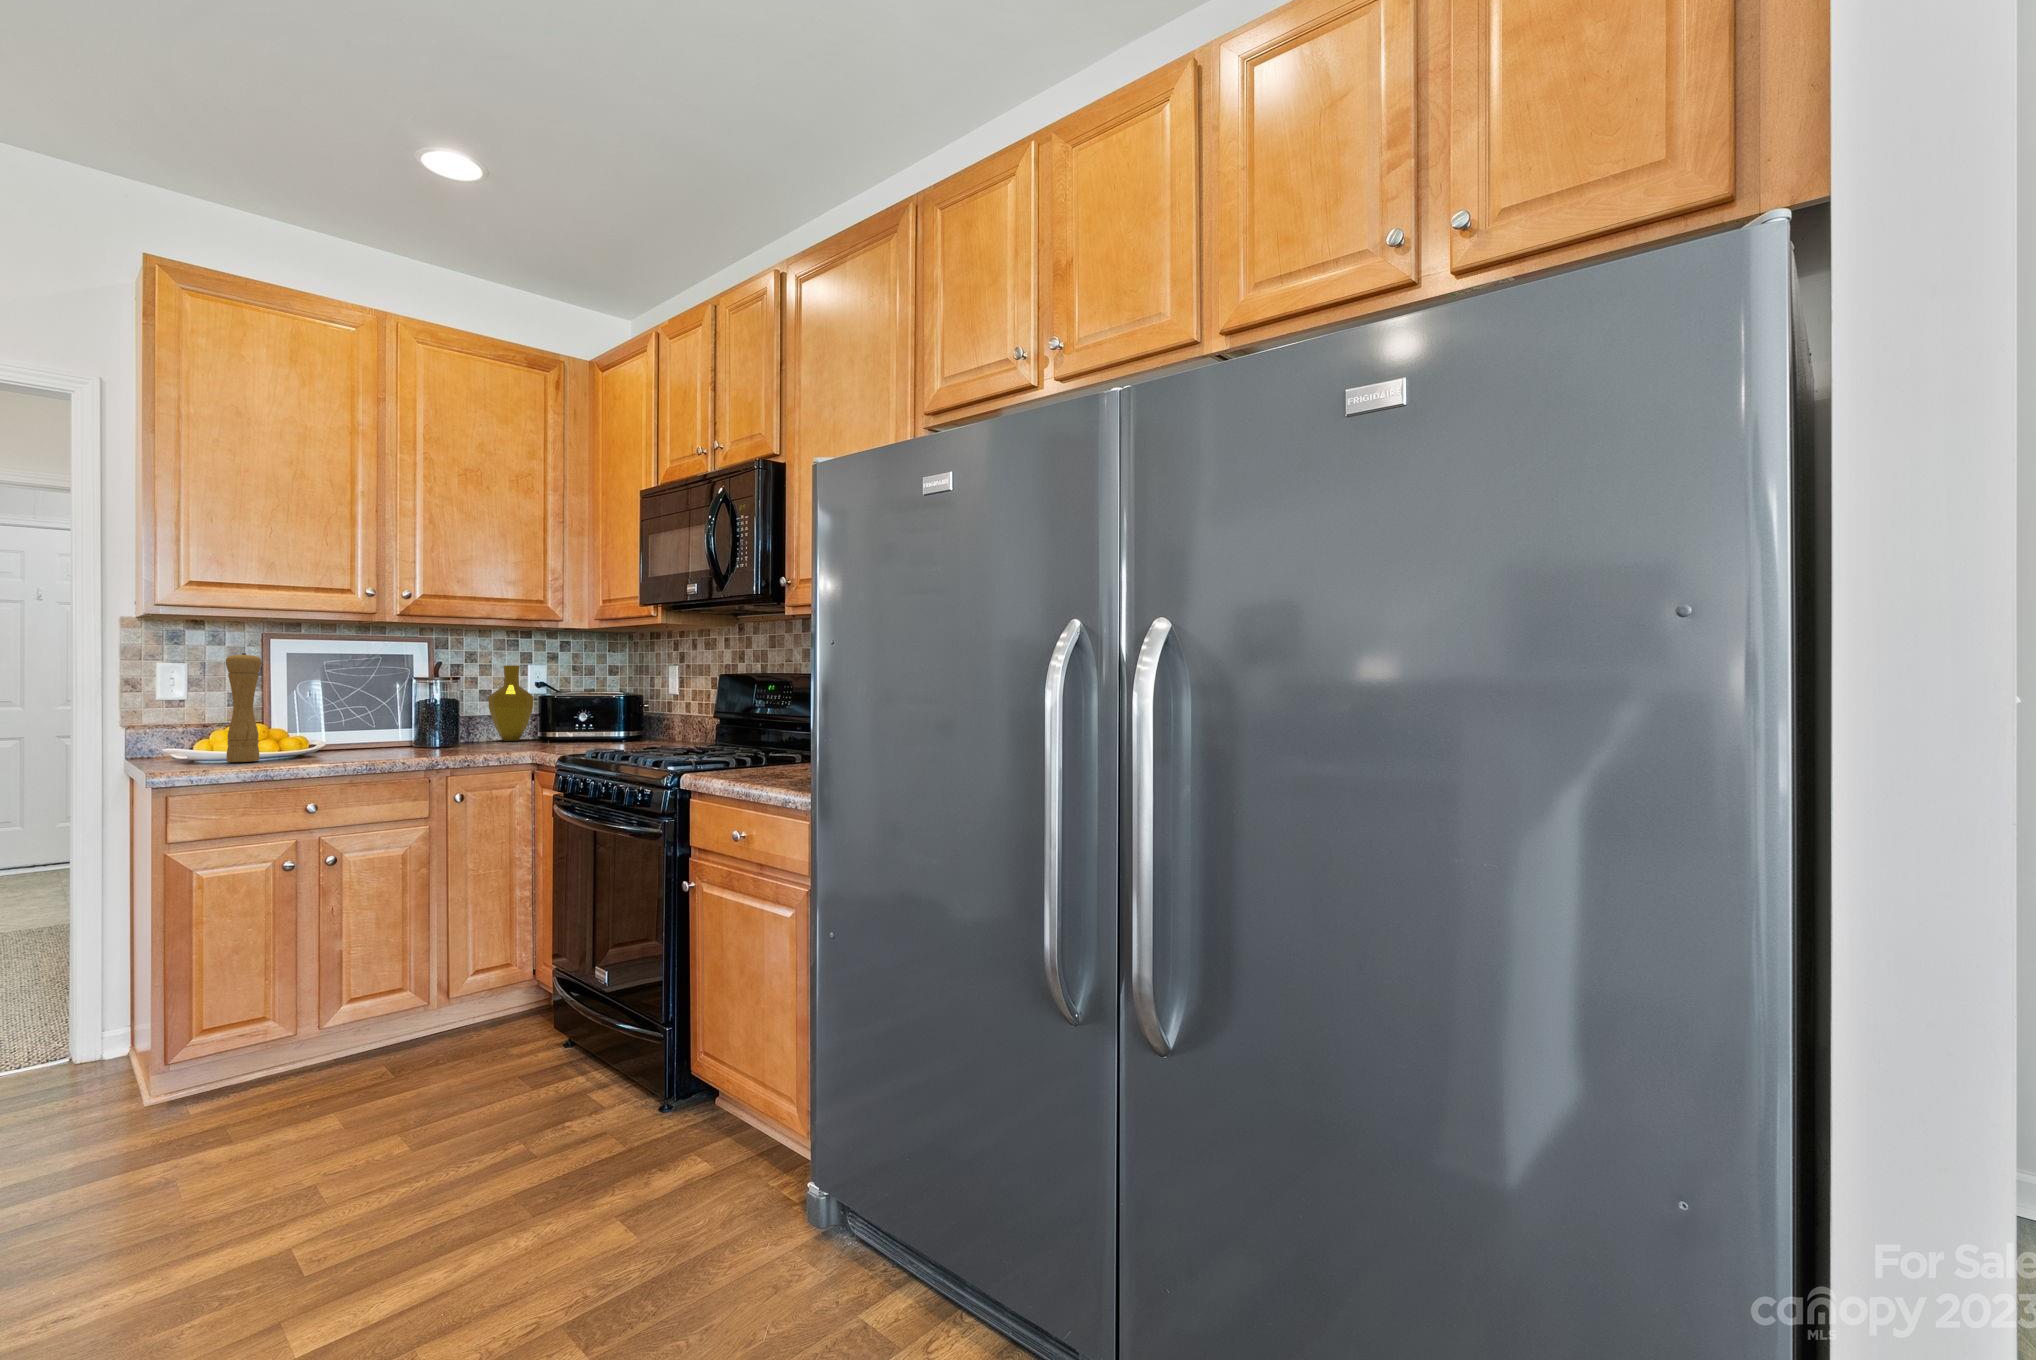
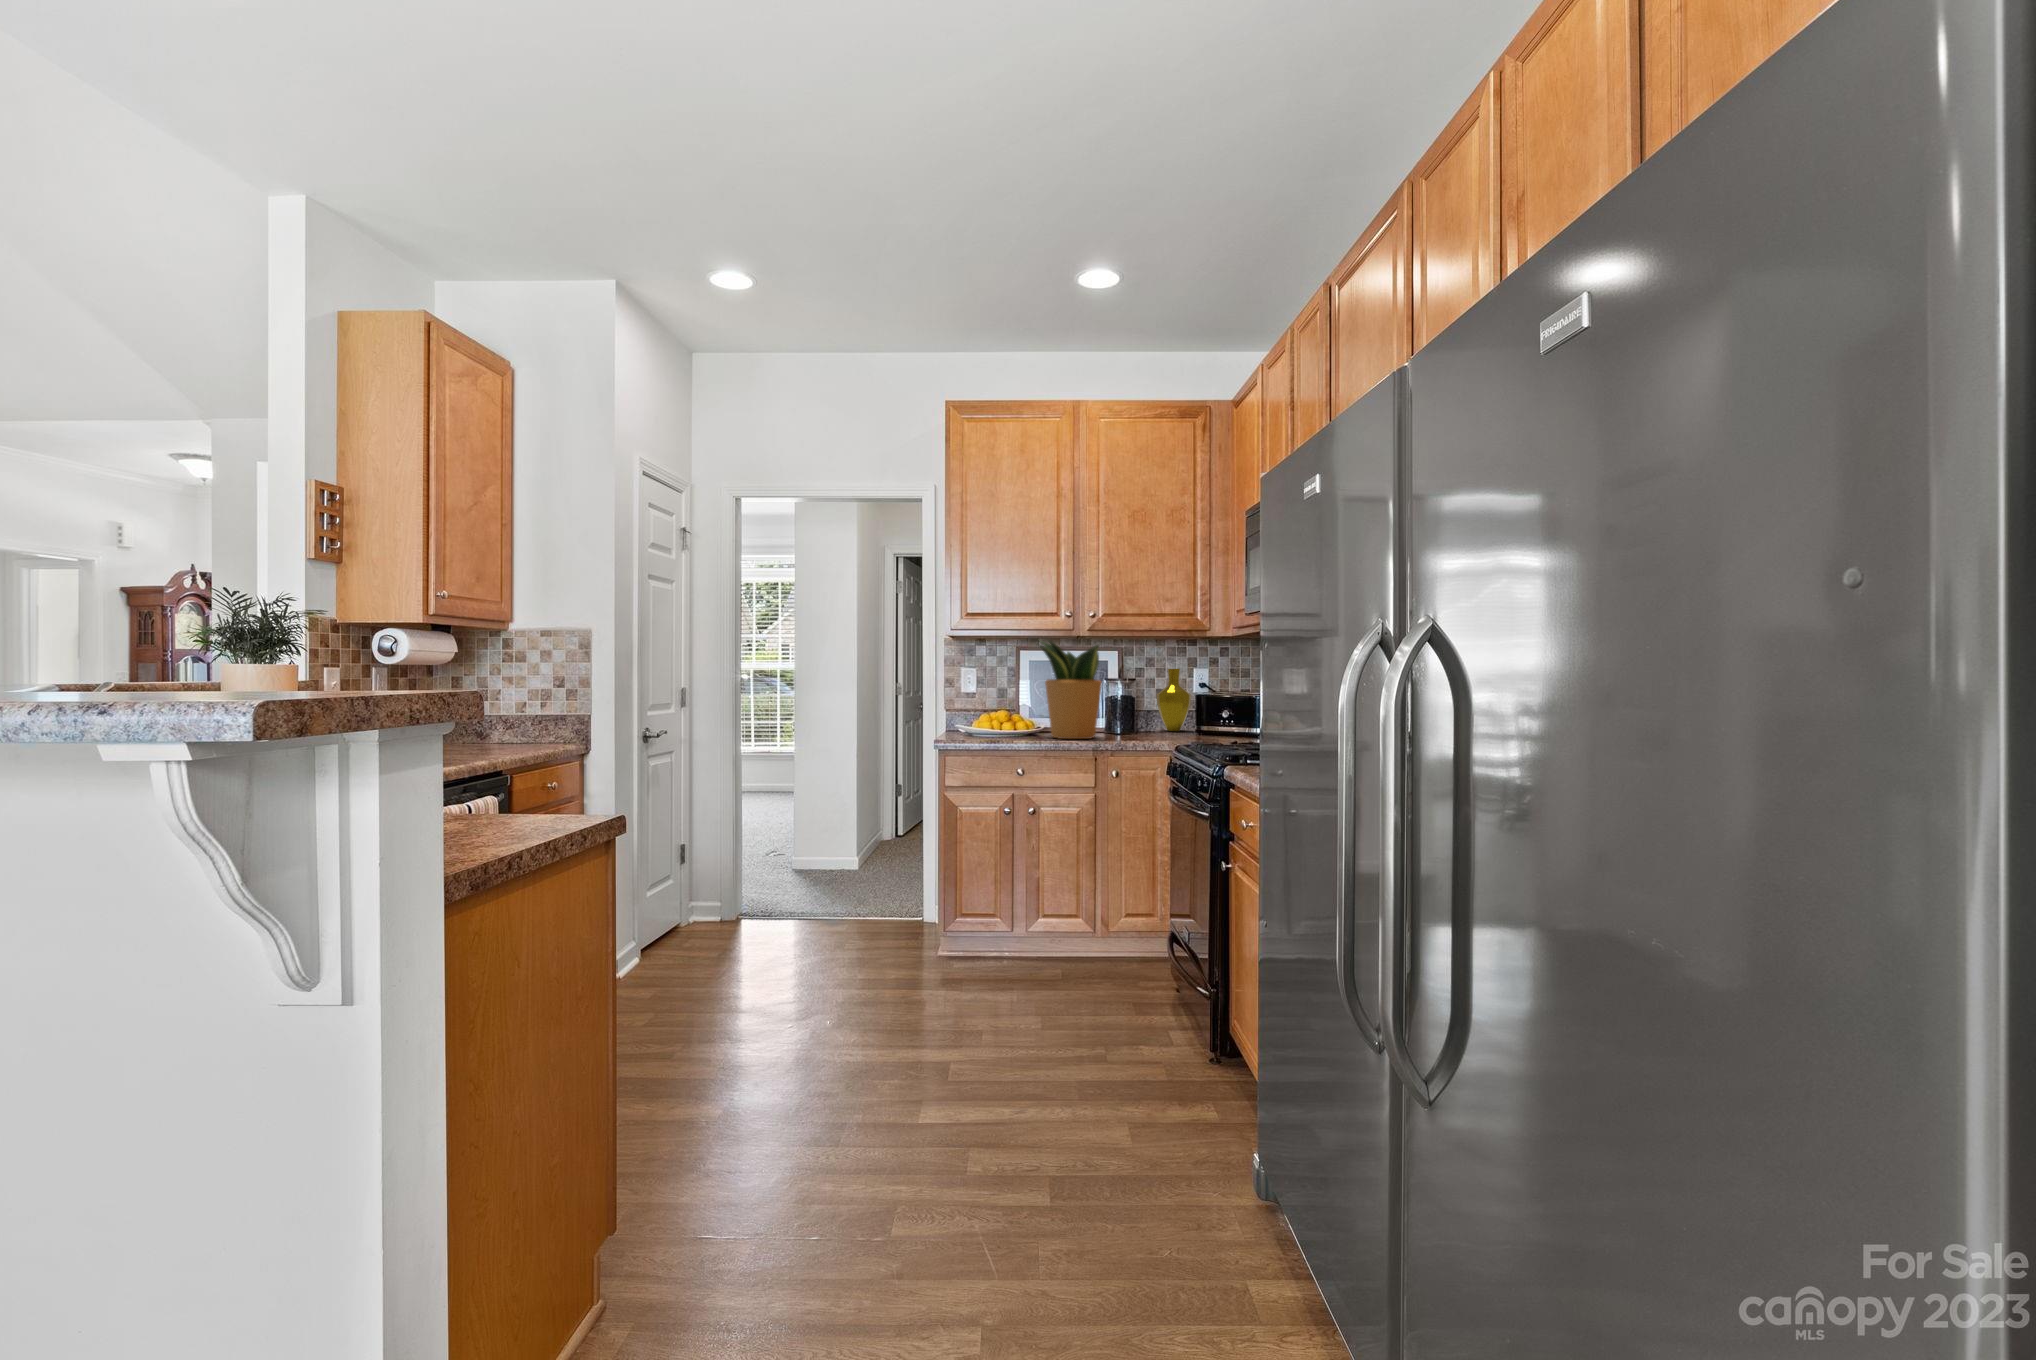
potted plant: none [330,622,451,757] -> present [1039,641,1102,739]
pepper mill: present [226,653,261,762] -> none [974,662,992,737]

